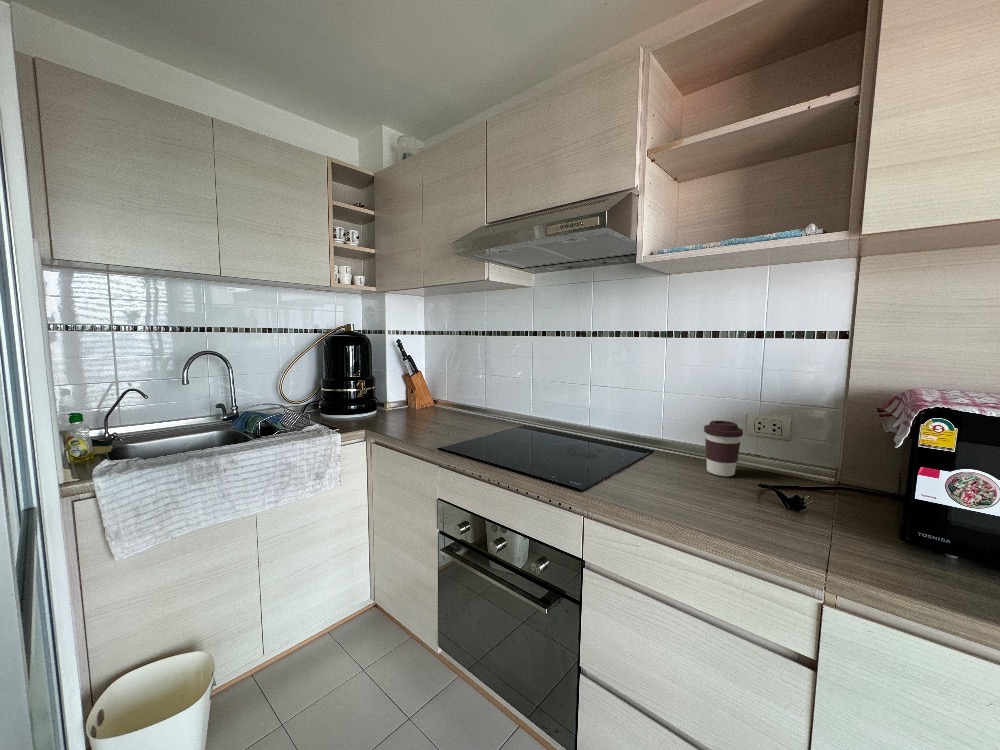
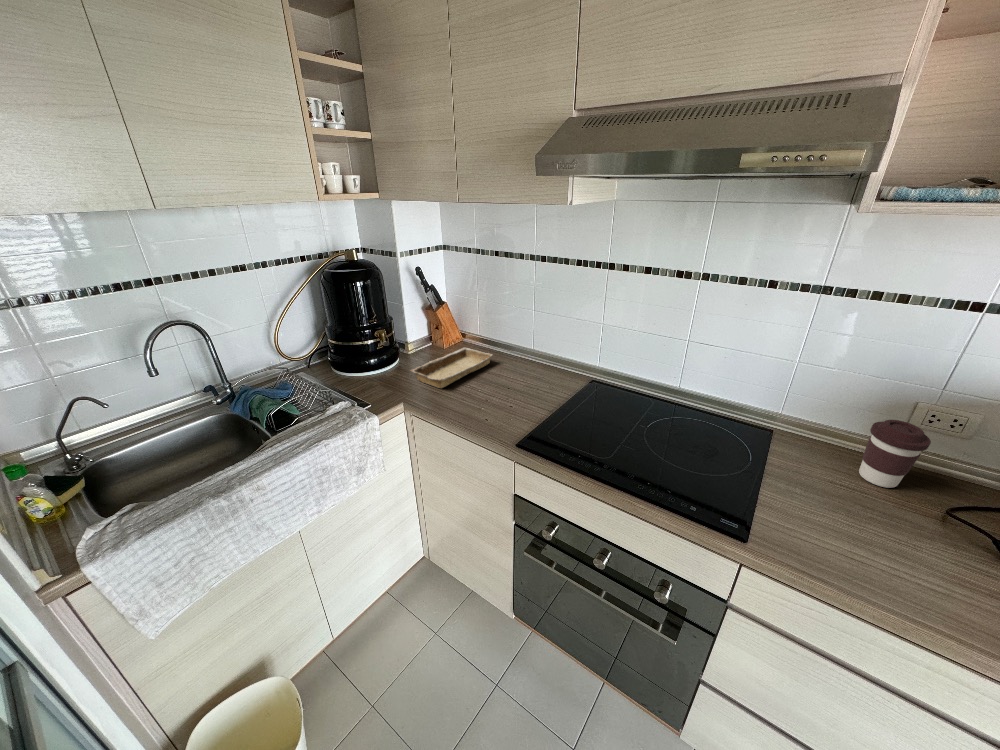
tray: none [378,406,451,425] -> present [411,348,492,388]

